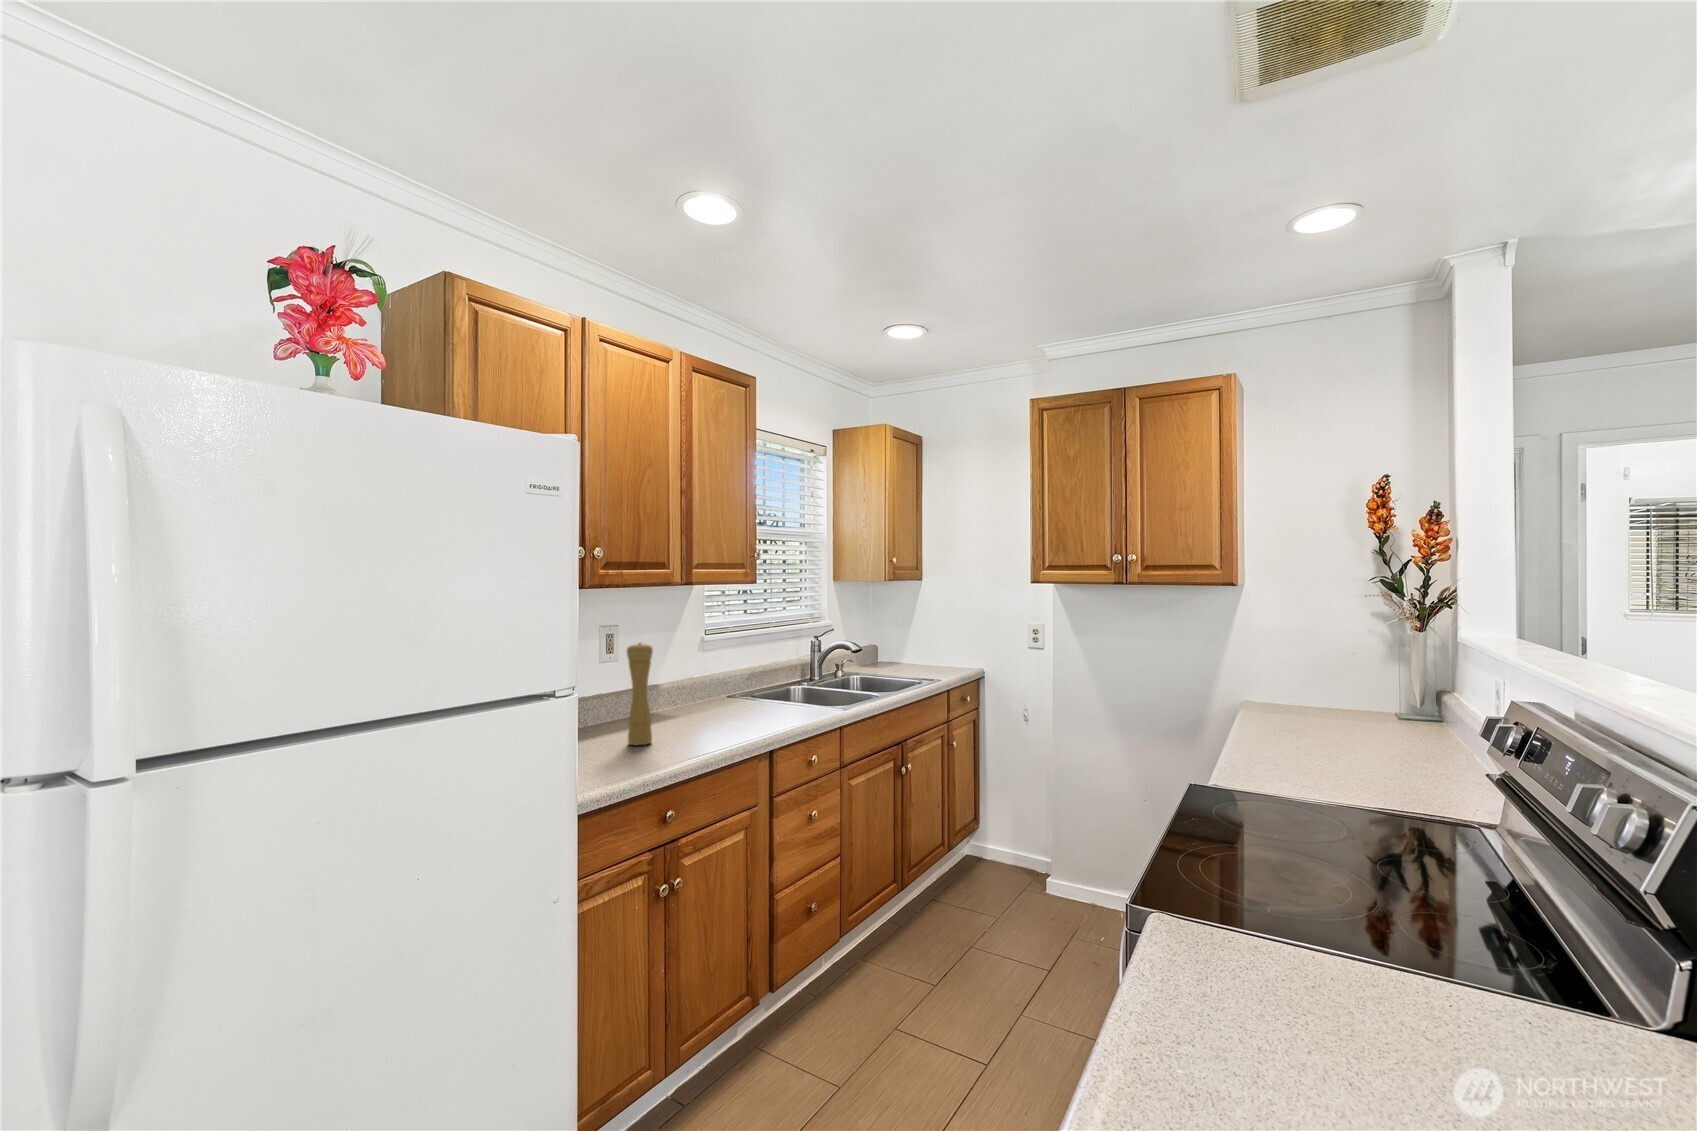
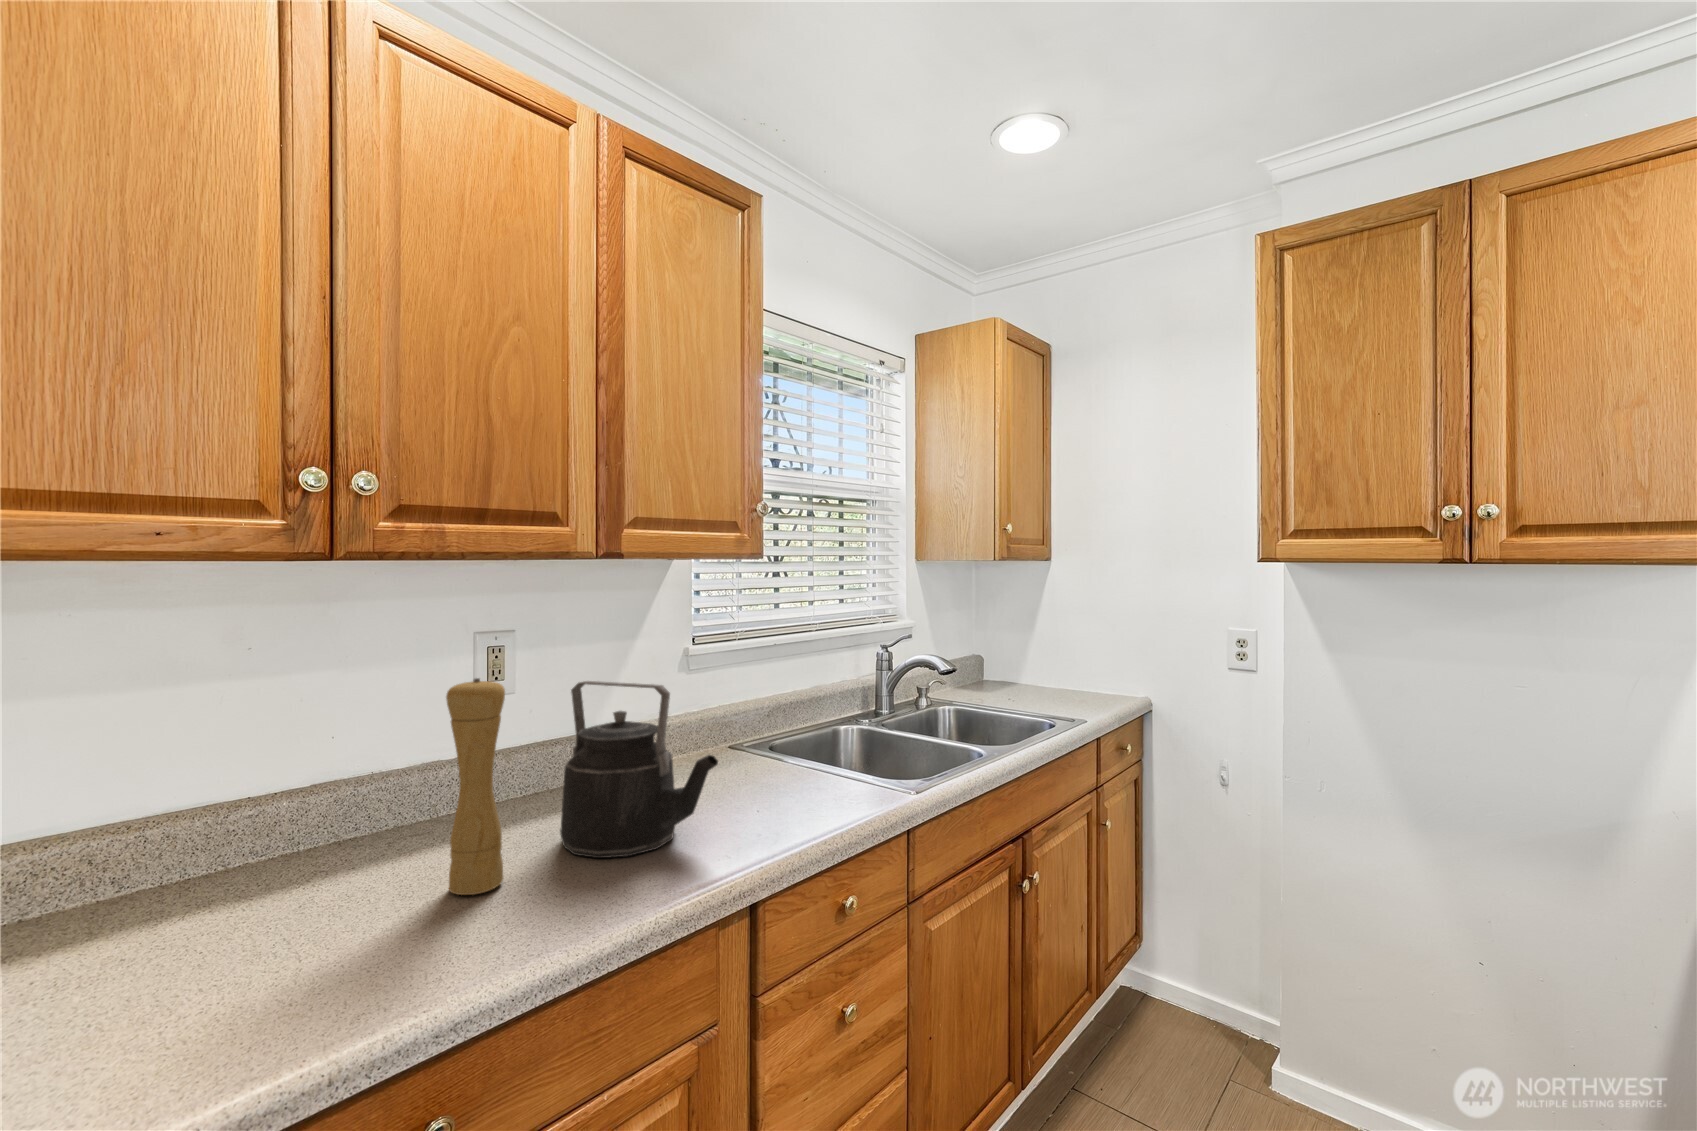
kettle: none [666,648,749,734] -> present [560,681,718,858]

